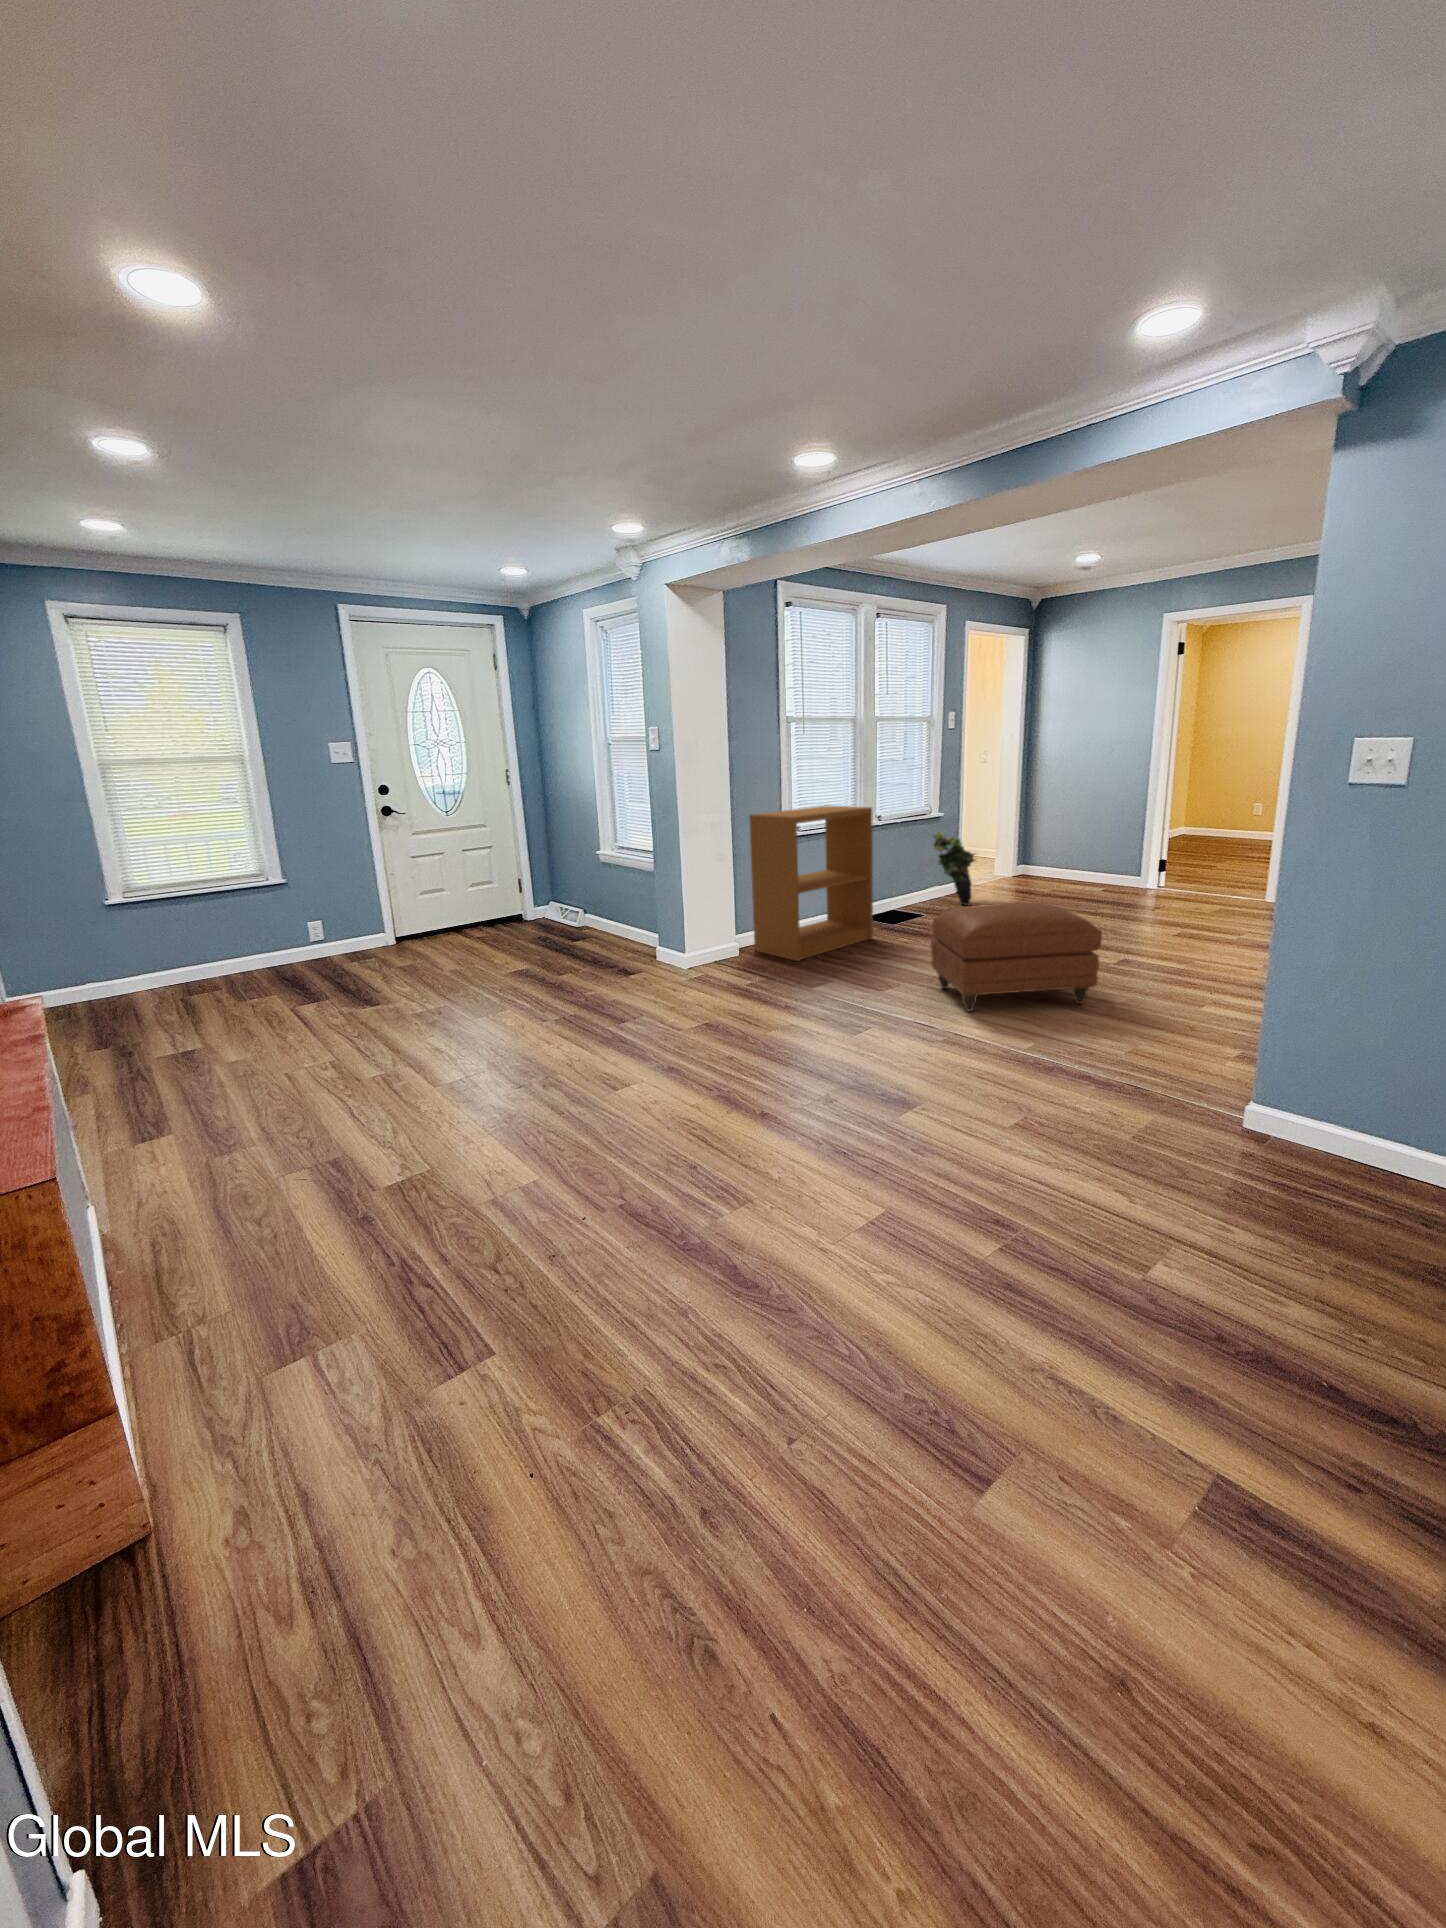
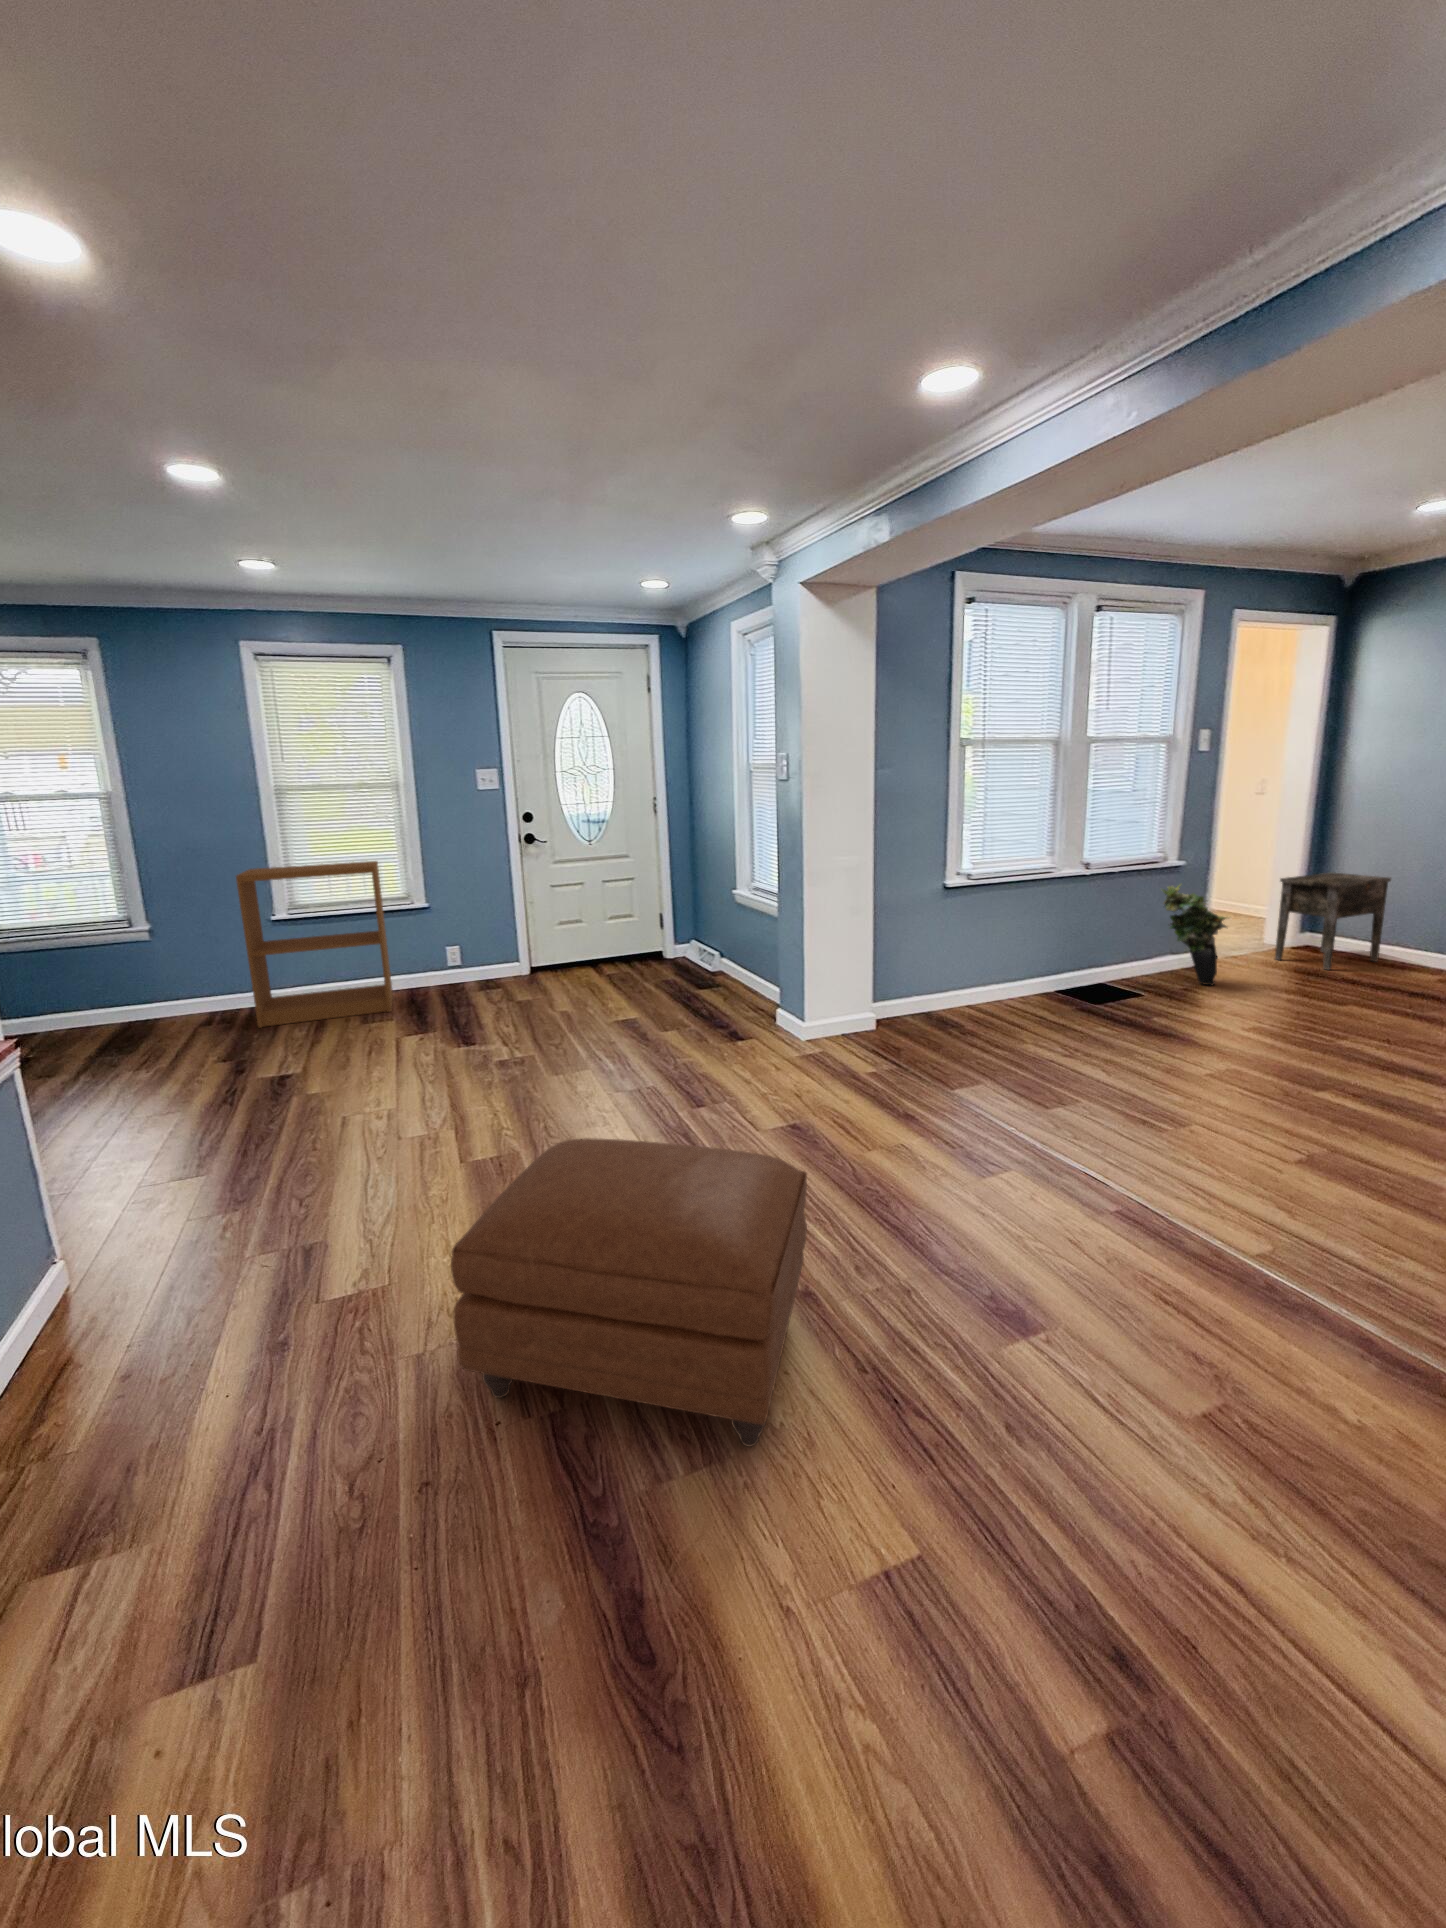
bookshelf: present [749,805,873,961] -> present [236,861,393,1028]
side table: none [1005,819,1073,889] -> present [1275,873,1391,970]
ottoman: present [931,902,1102,1011] -> present [451,1138,807,1446]

